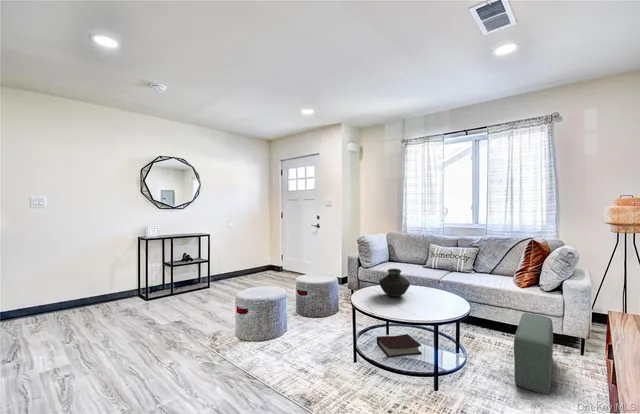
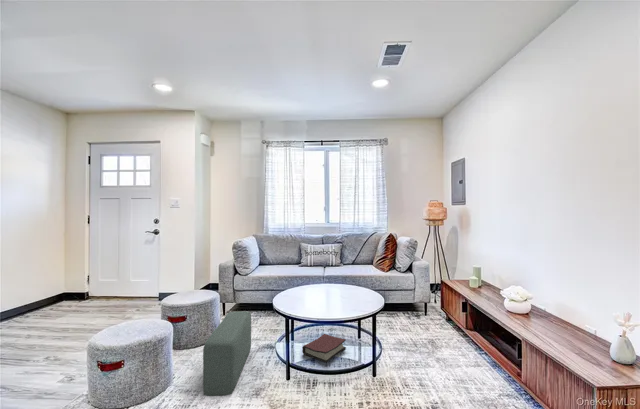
vase: present [379,269,410,297] -> none [304,270,335,299]
pouf: present [514,313,553,394] -> present [203,311,251,396]

